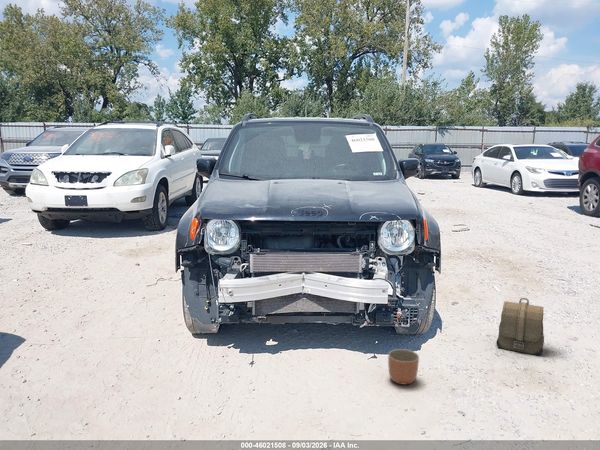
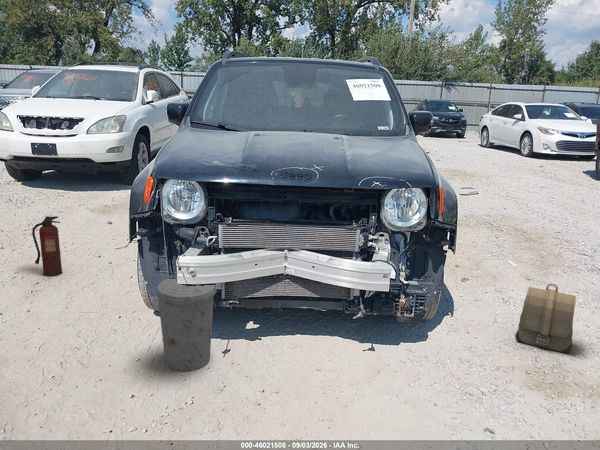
fire extinguisher: none [83,256,107,308] -> present [32,216,62,277]
trash can: none [200,298,248,375] -> present [157,277,216,371]
planter: present [388,349,419,385] -> none [387,346,425,390]

